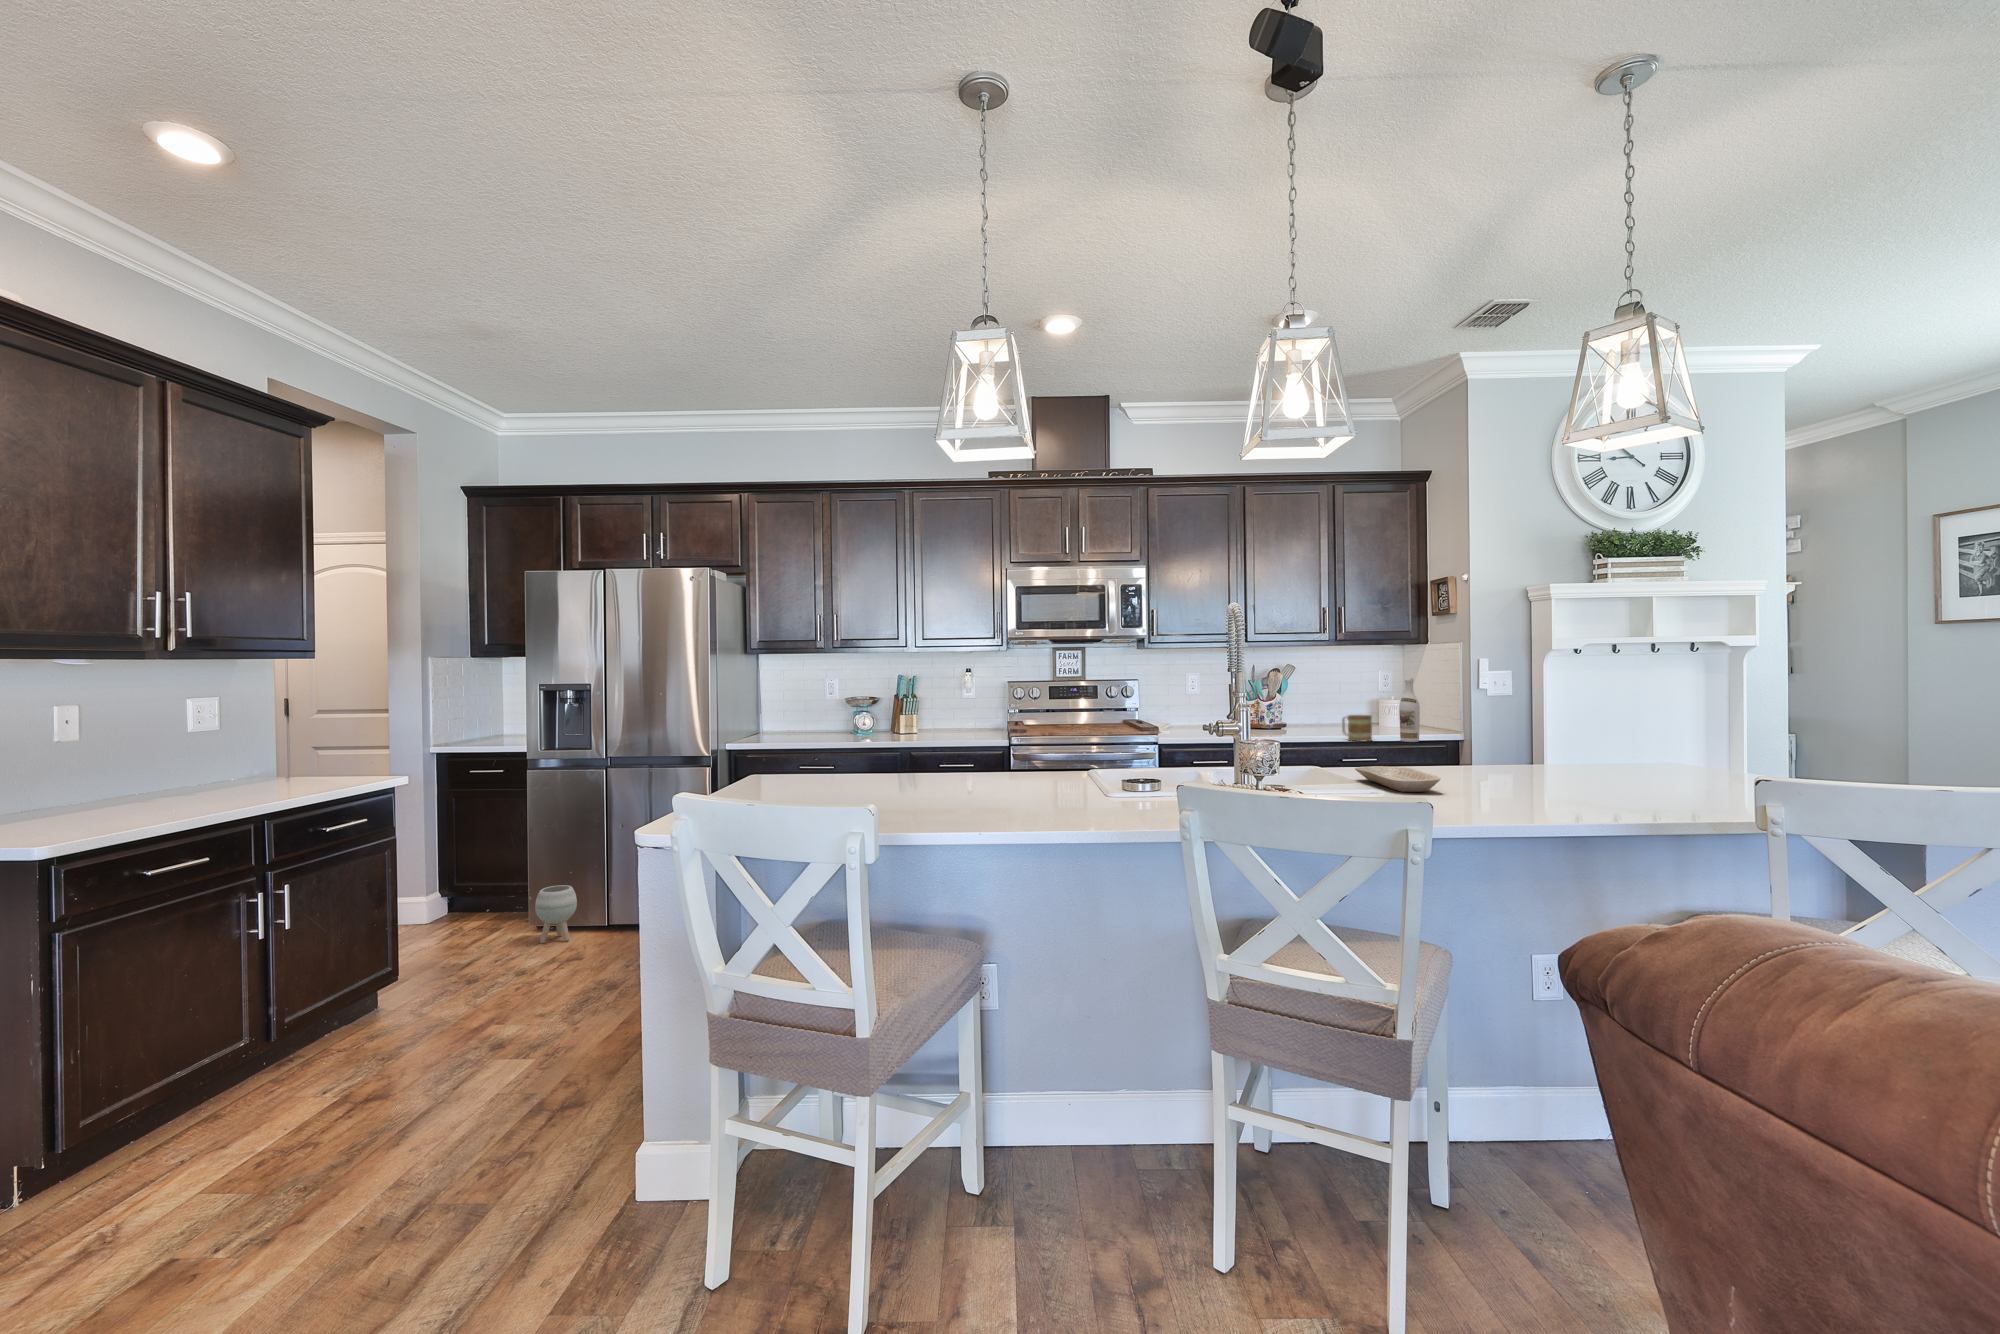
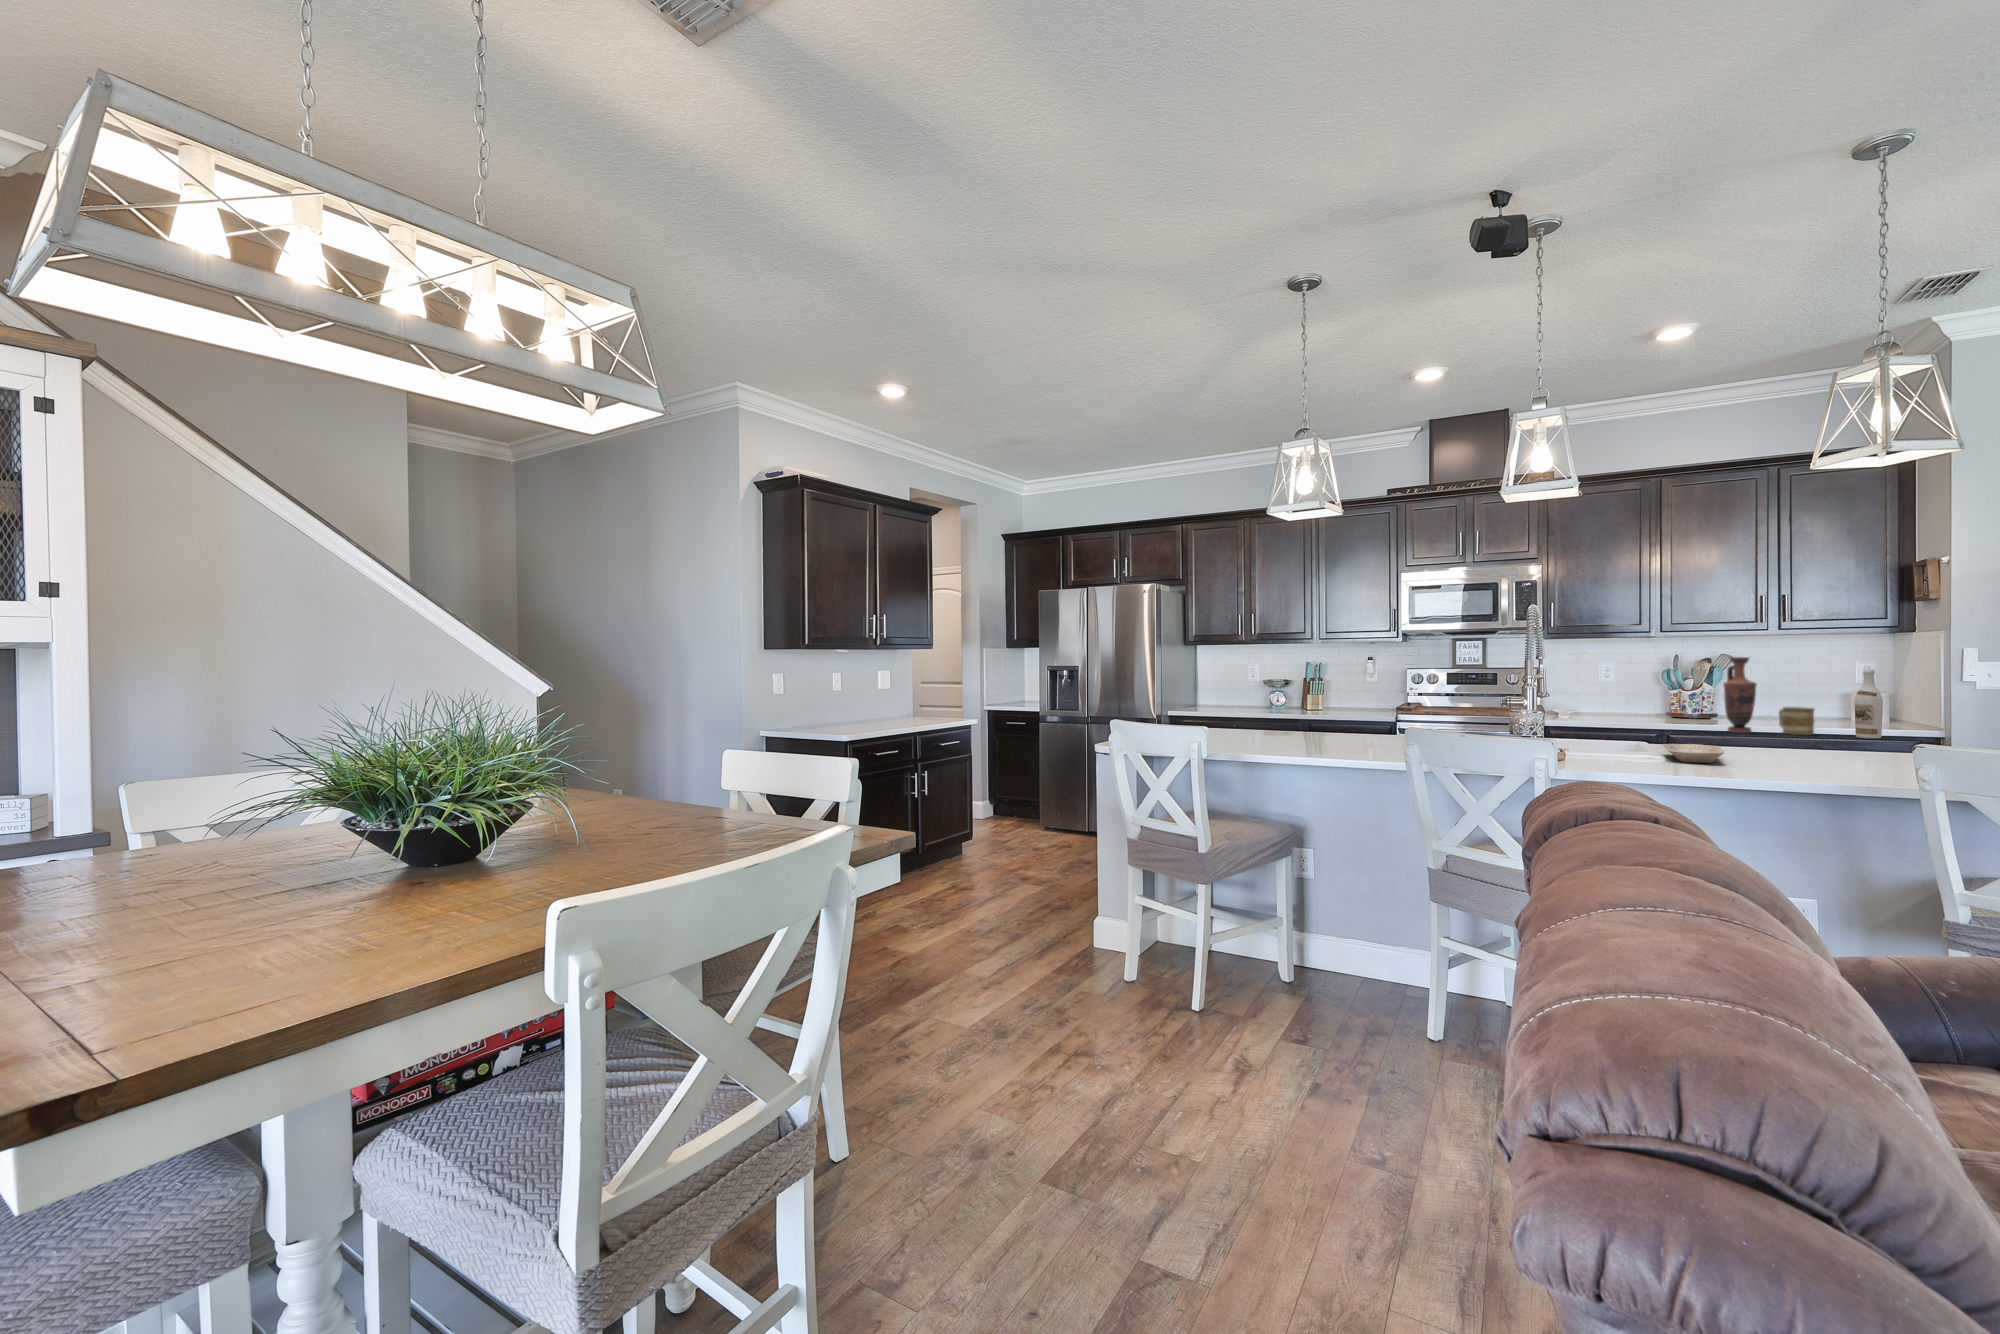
vase: none [1307,667,1334,742] -> present [1723,657,1756,733]
planter: present [535,885,577,943] -> none [1044,800,1069,837]

